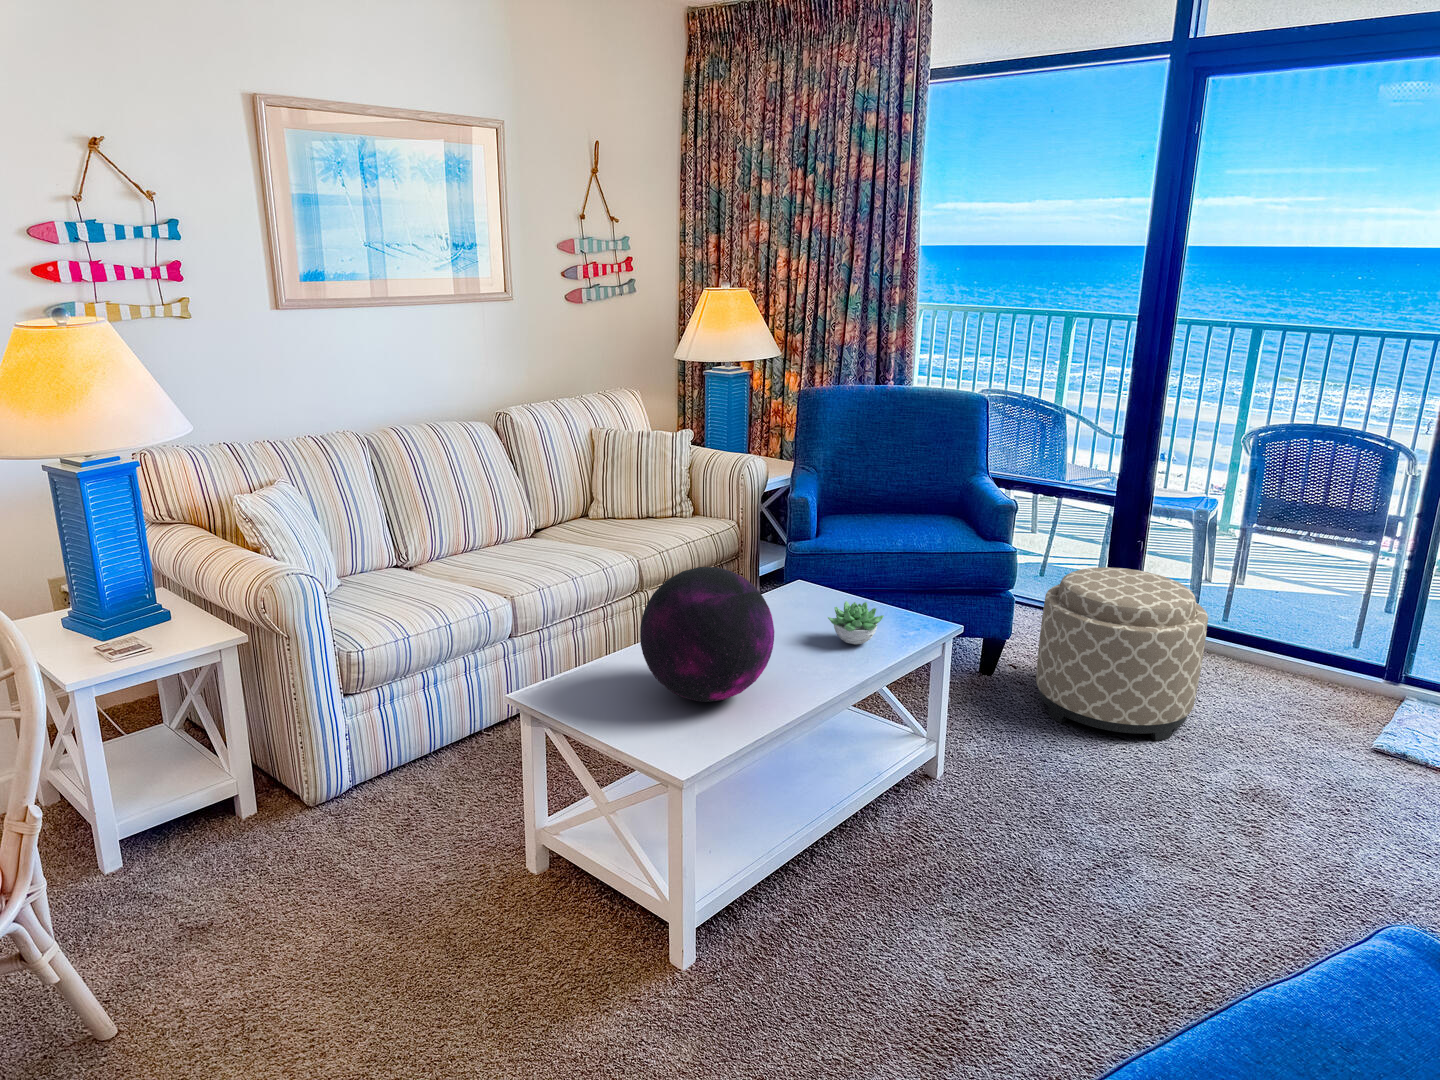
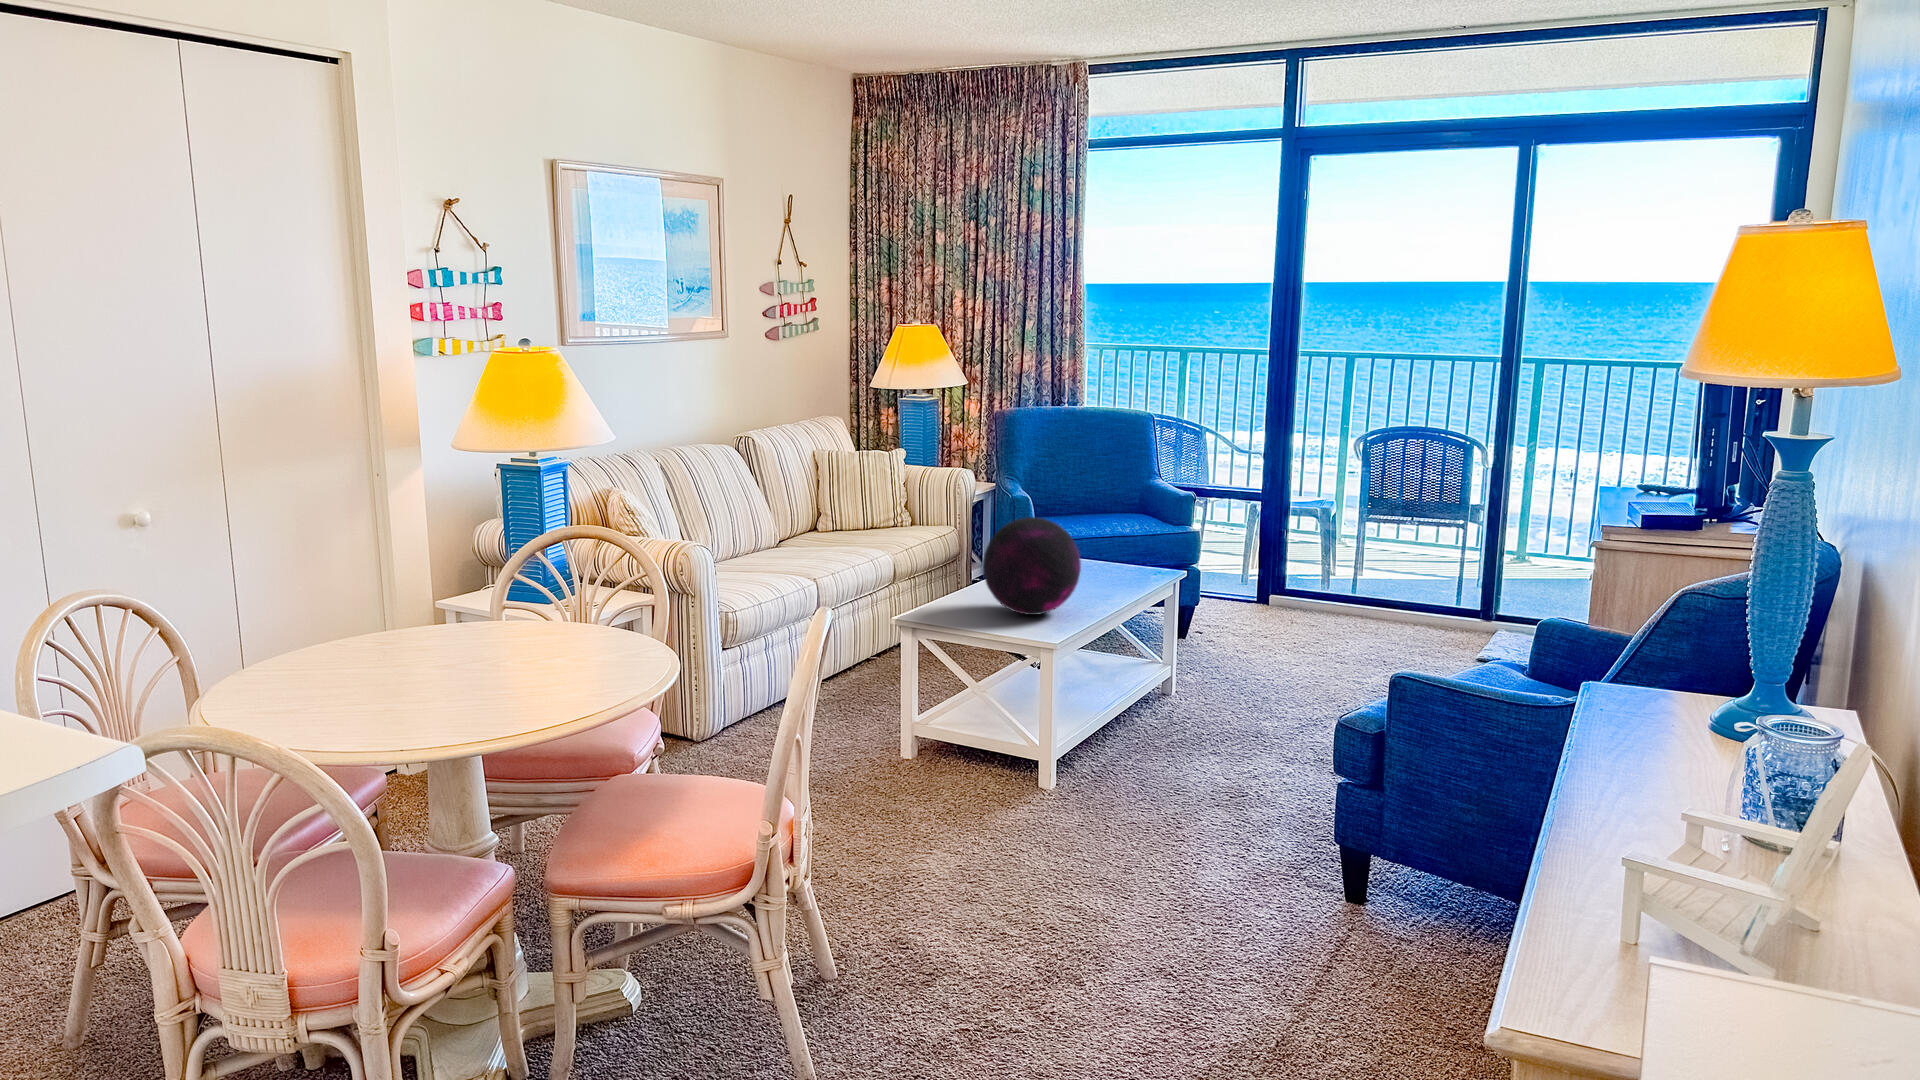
ottoman: present [1036,567,1208,741] -> none [1225,542,1352,668]
succulent plant: present [828,601,884,644] -> none [1093,555,1133,586]

